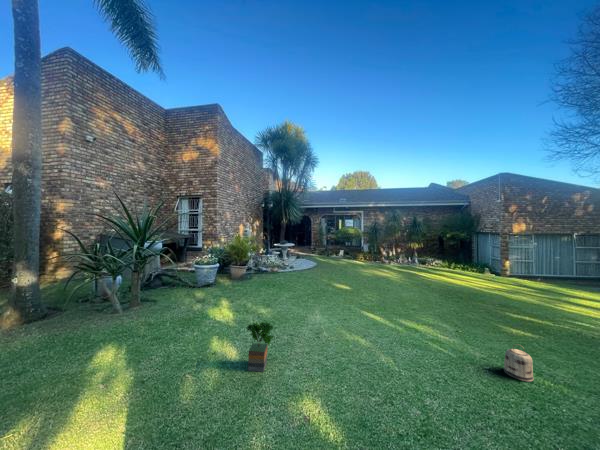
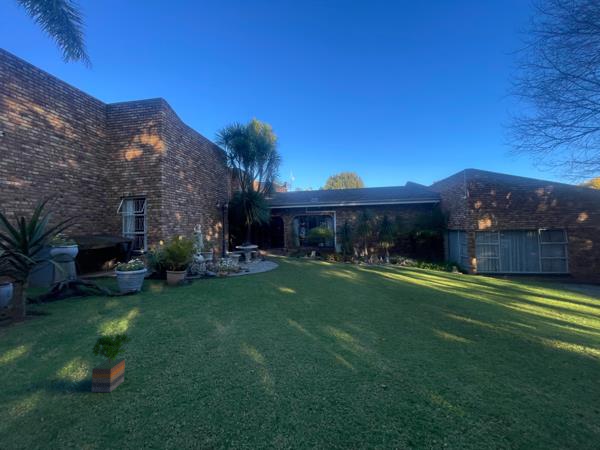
basket: present [504,346,534,382] -> none [395,348,421,389]

